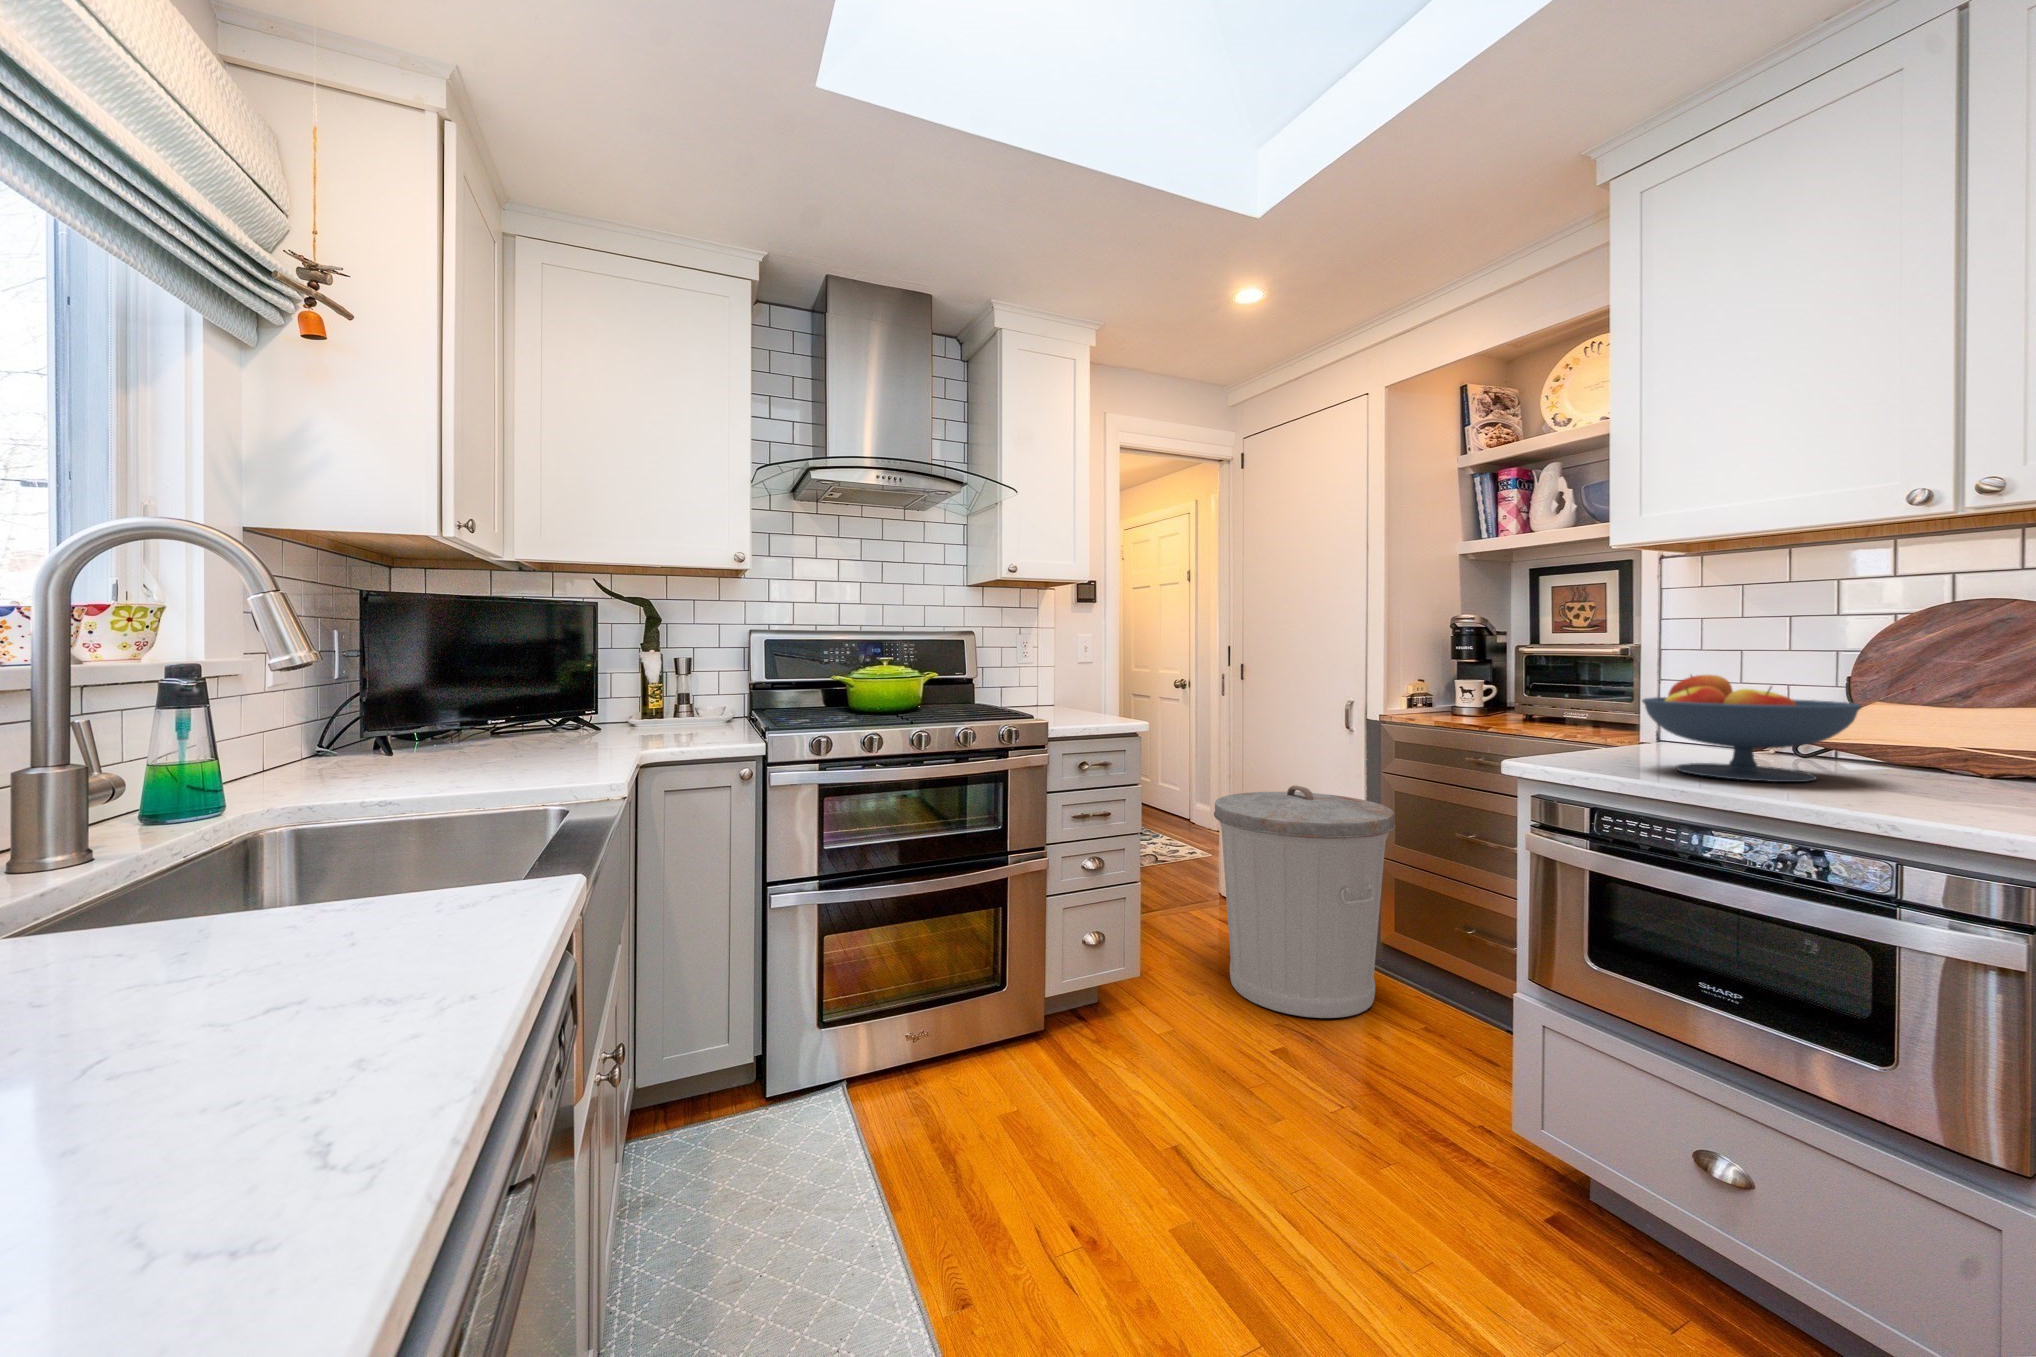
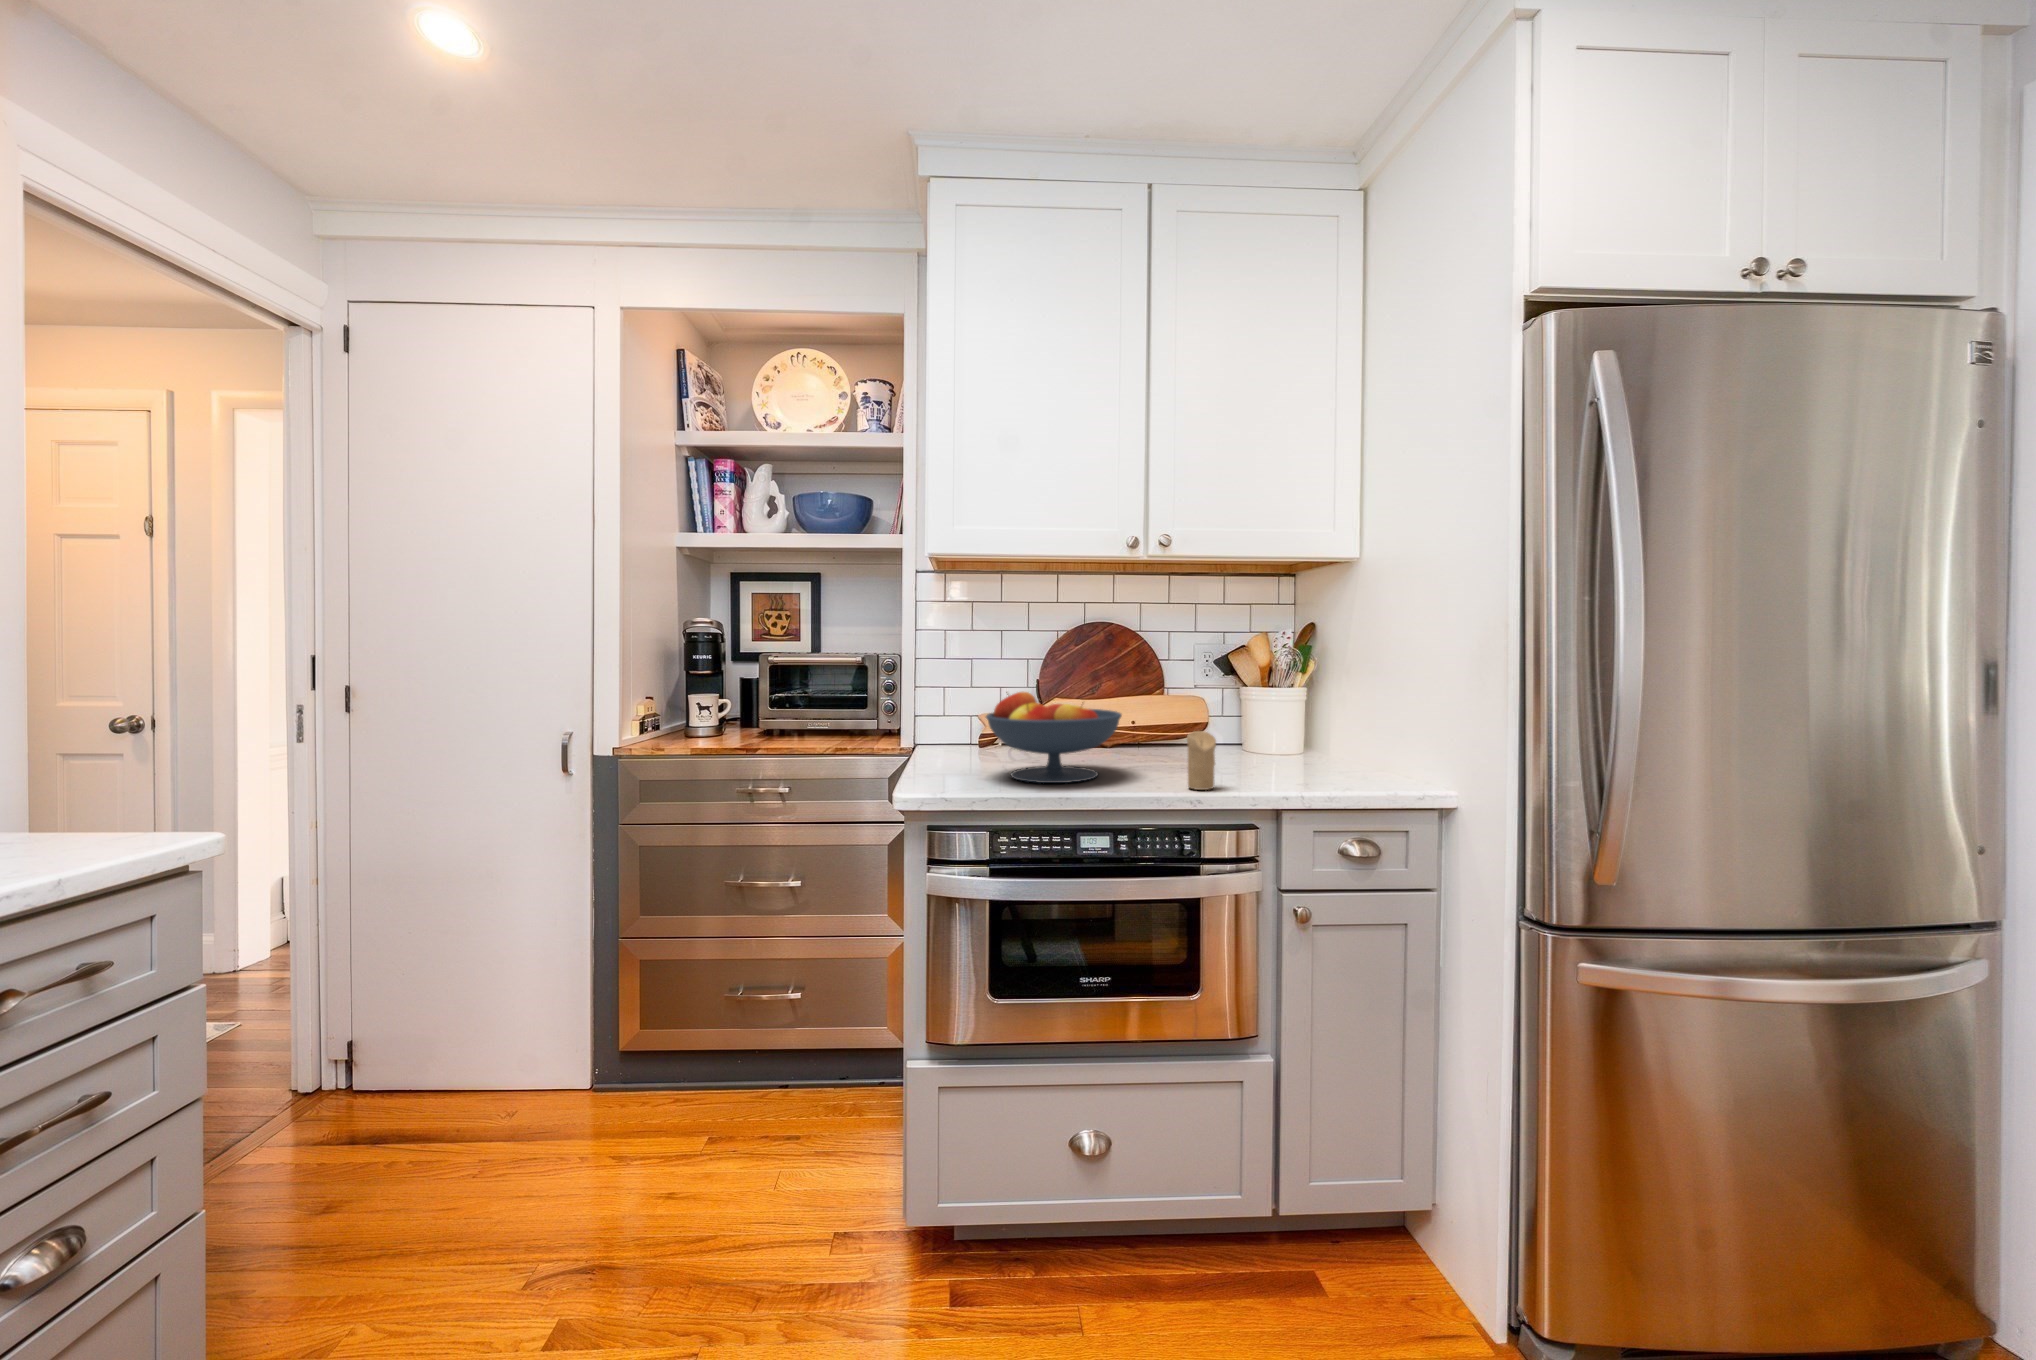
candle: none [1900,730,1962,812] -> present [1187,731,1216,790]
trash can: present [1214,785,1395,1018] -> none [399,865,676,1213]

